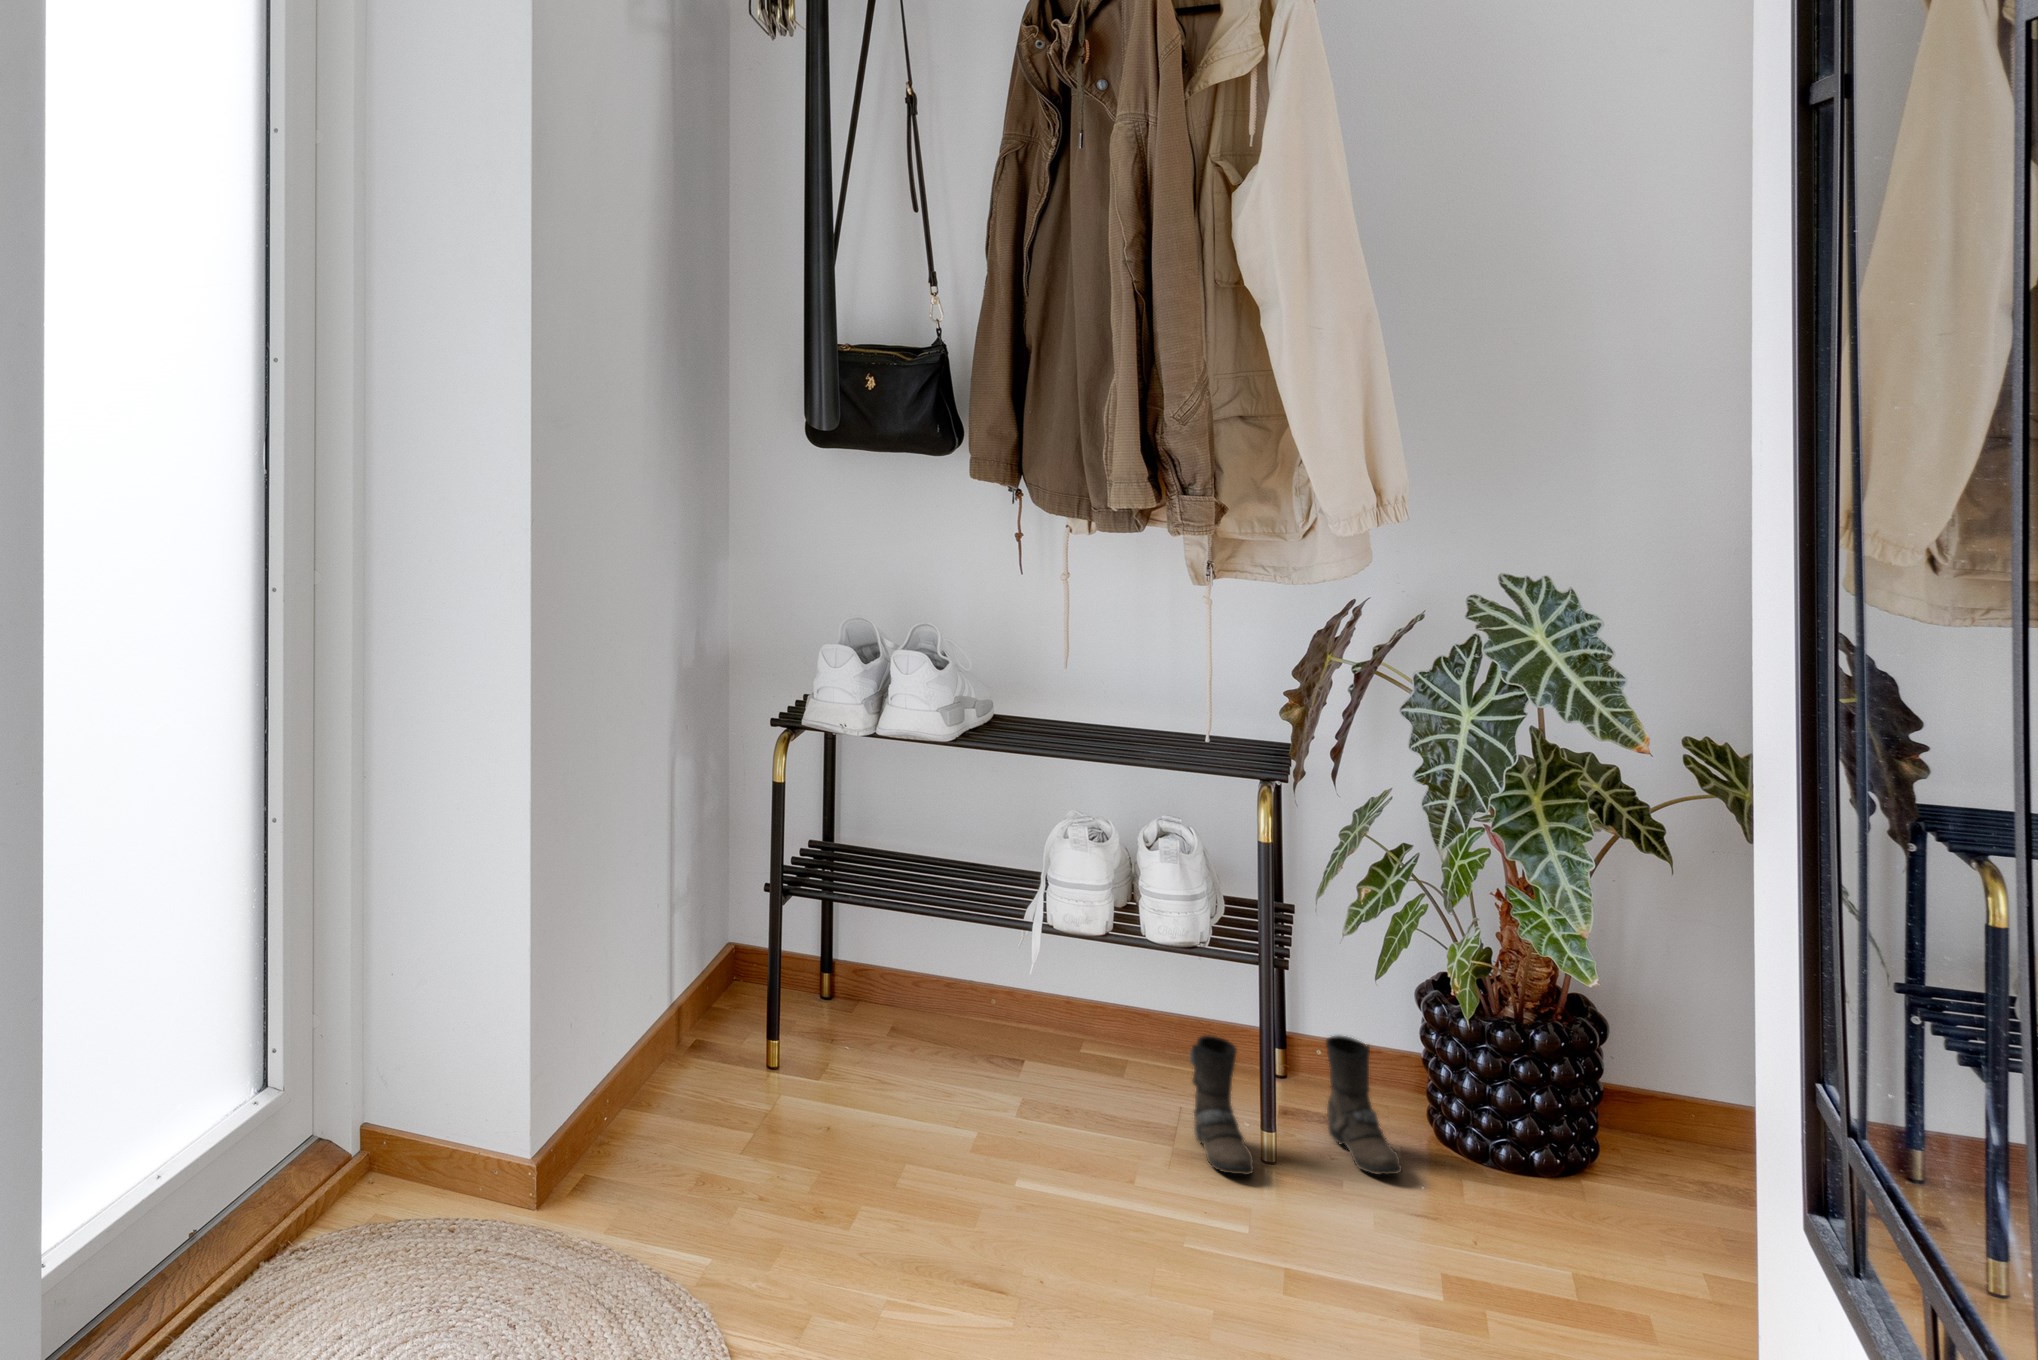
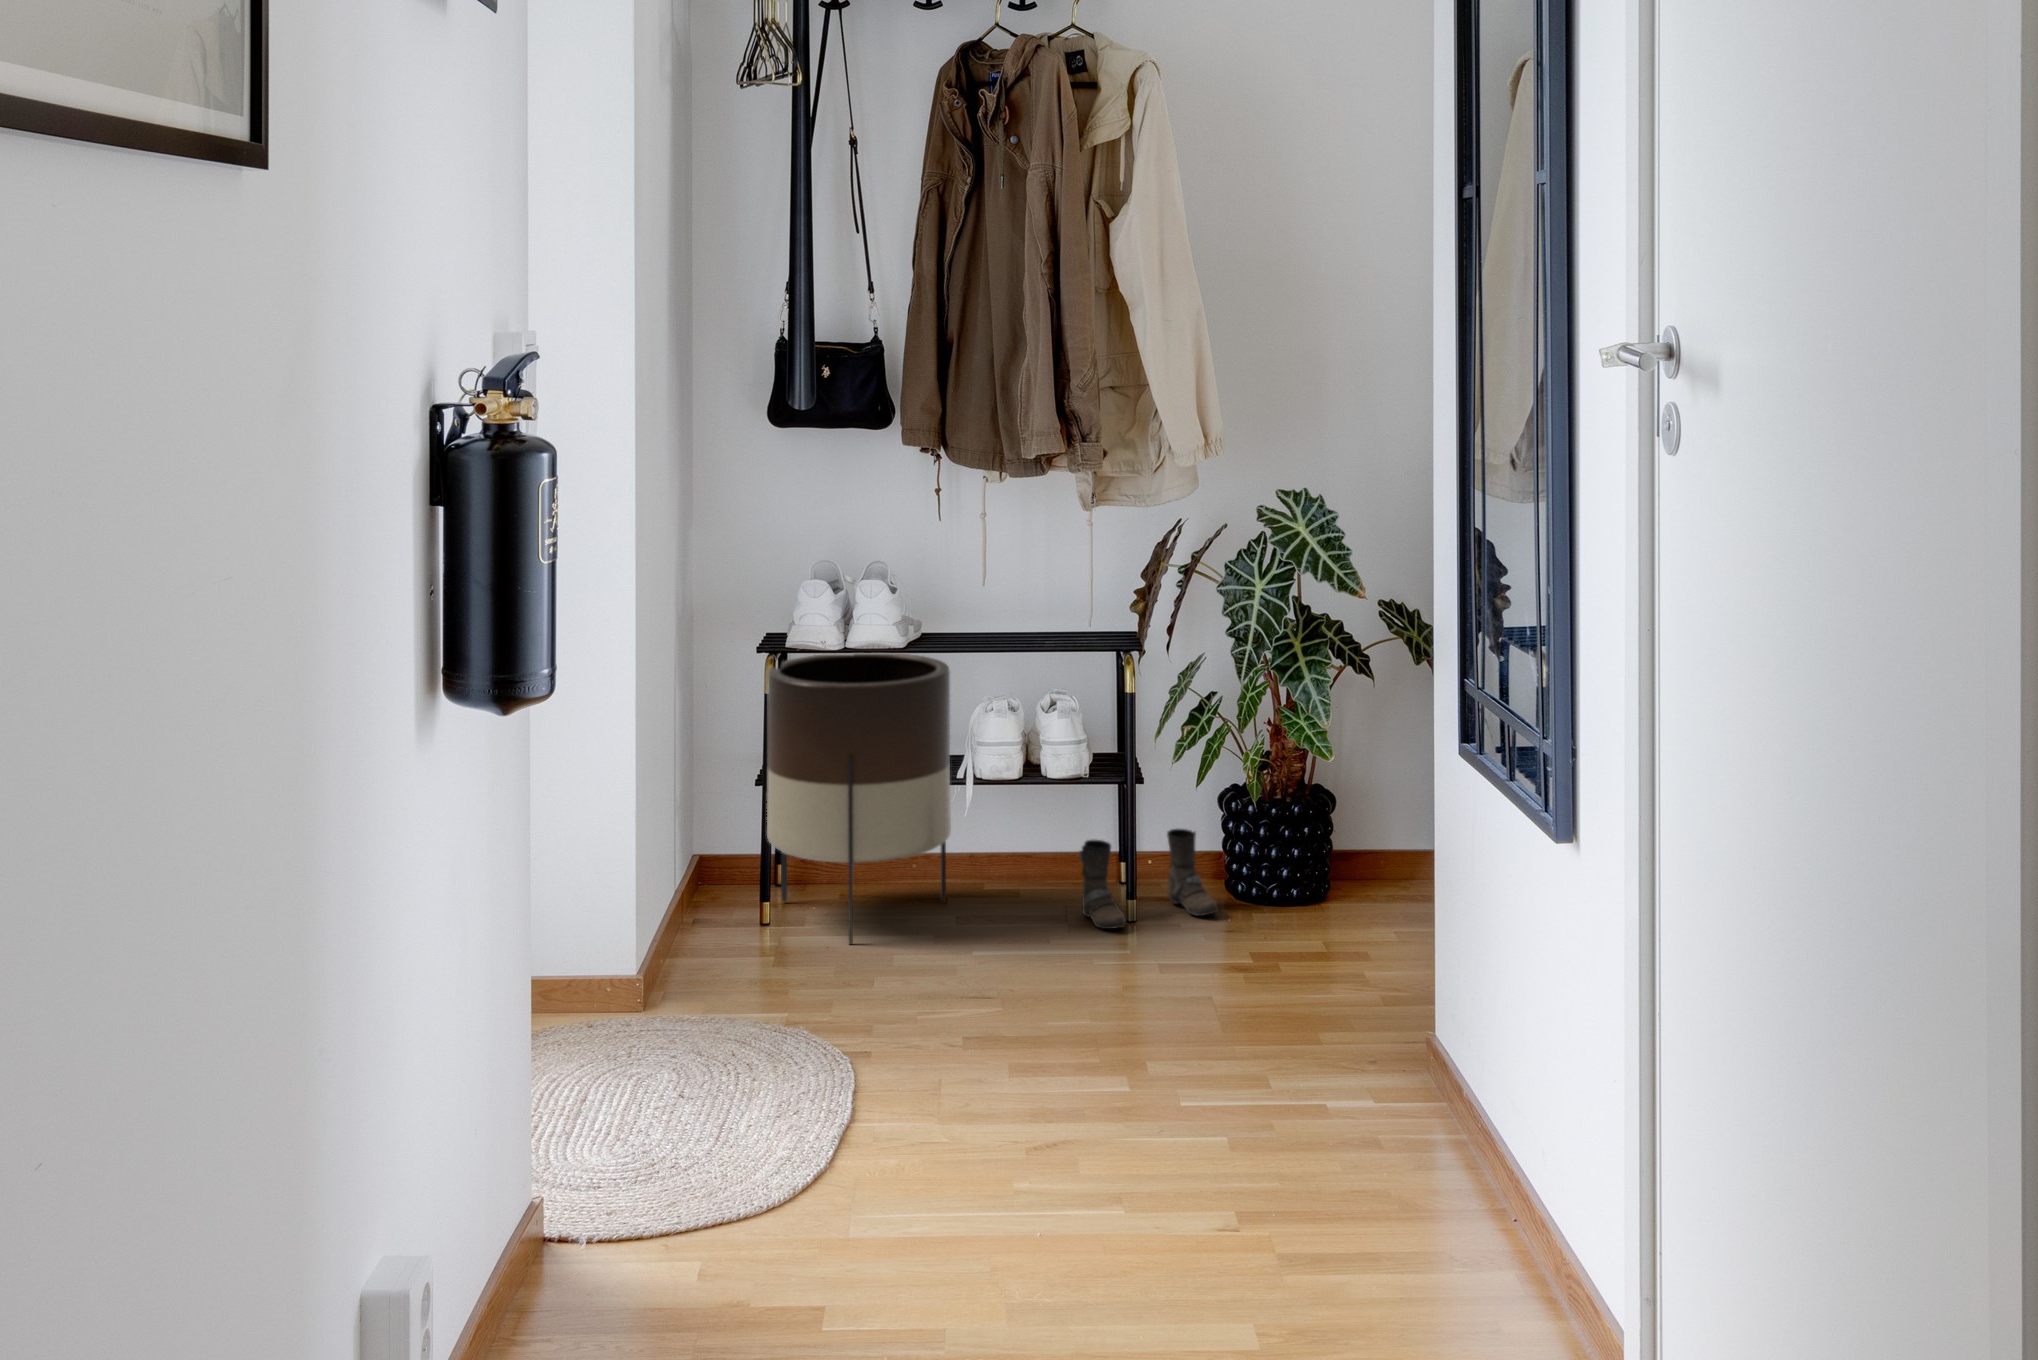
planter: none [774,738,1012,1131] -> present [767,652,951,945]

